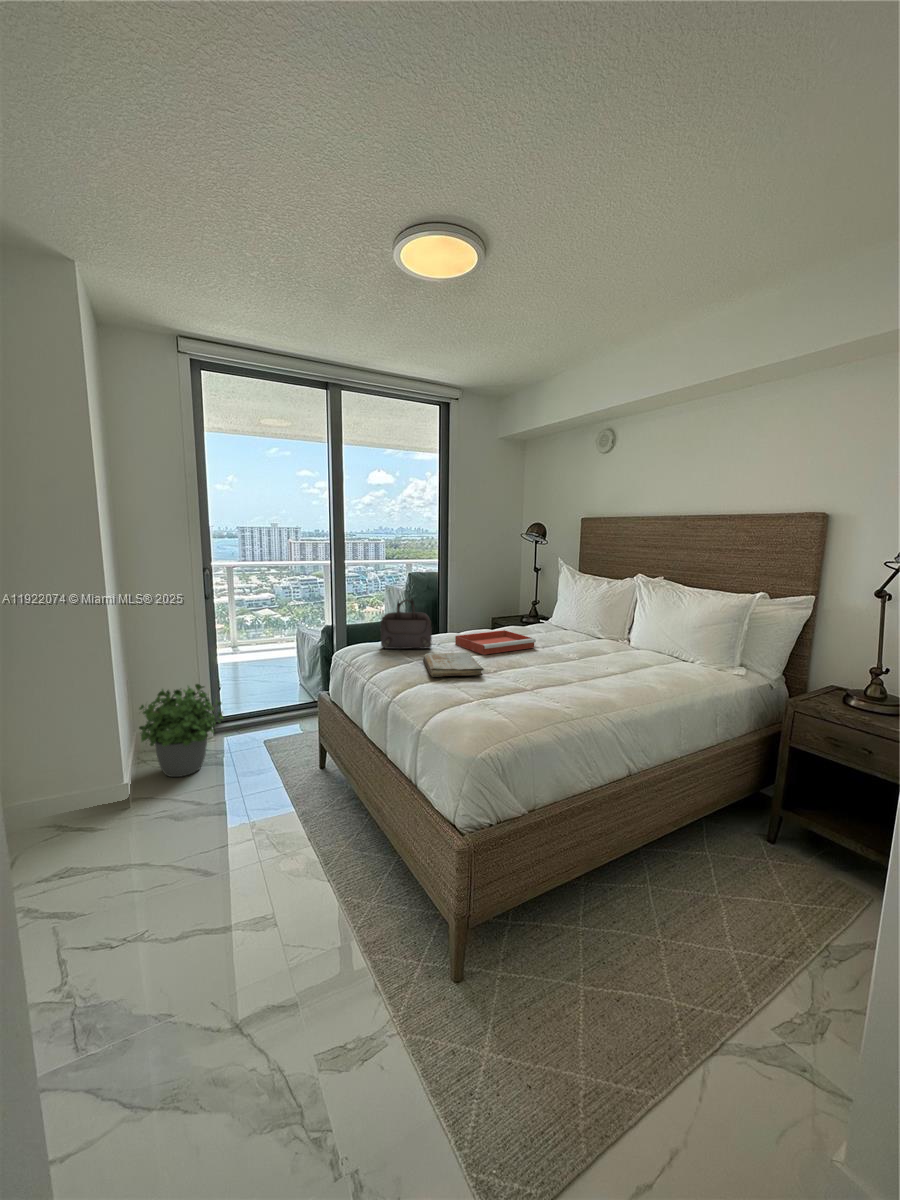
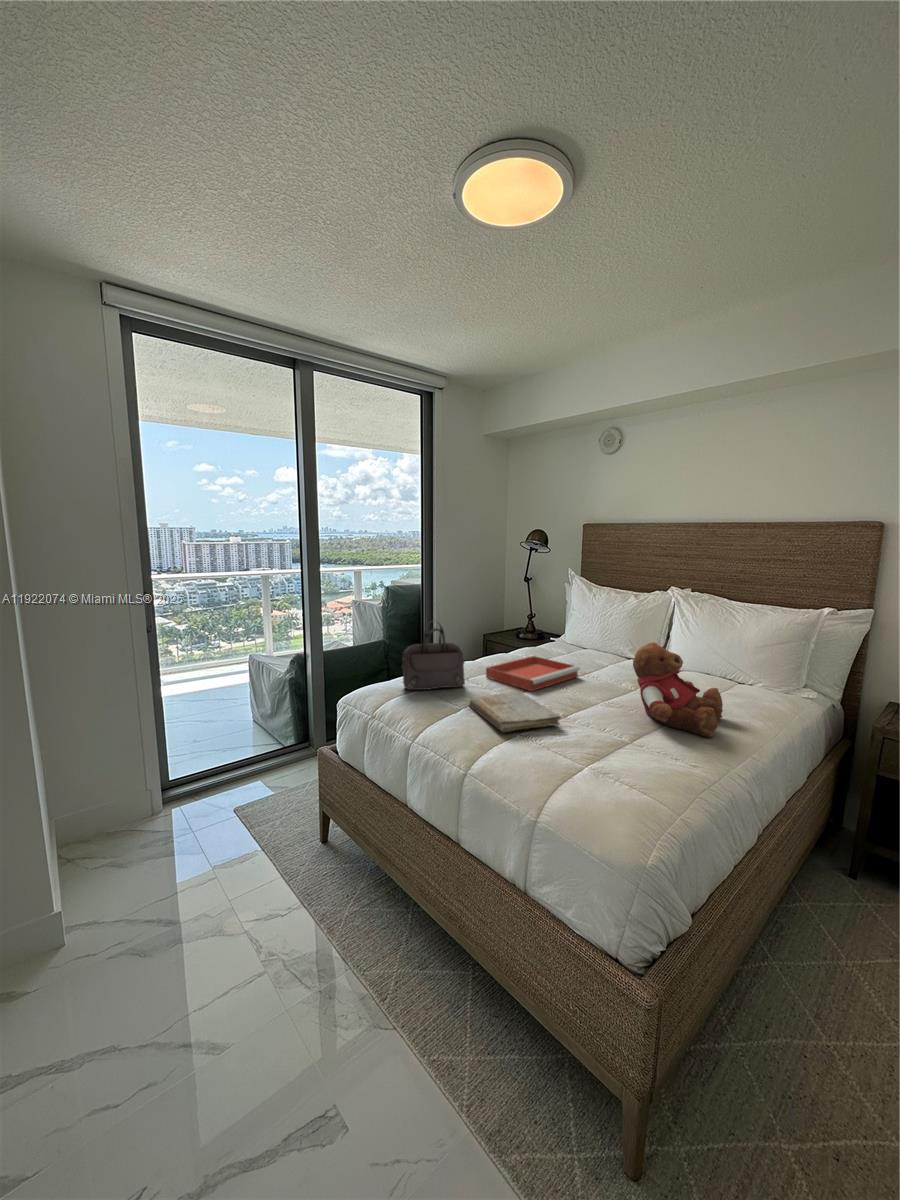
teddy bear: none [553,615,629,691] -> present [633,642,723,737]
potted plant: present [139,684,224,777] -> none [66,747,188,880]

